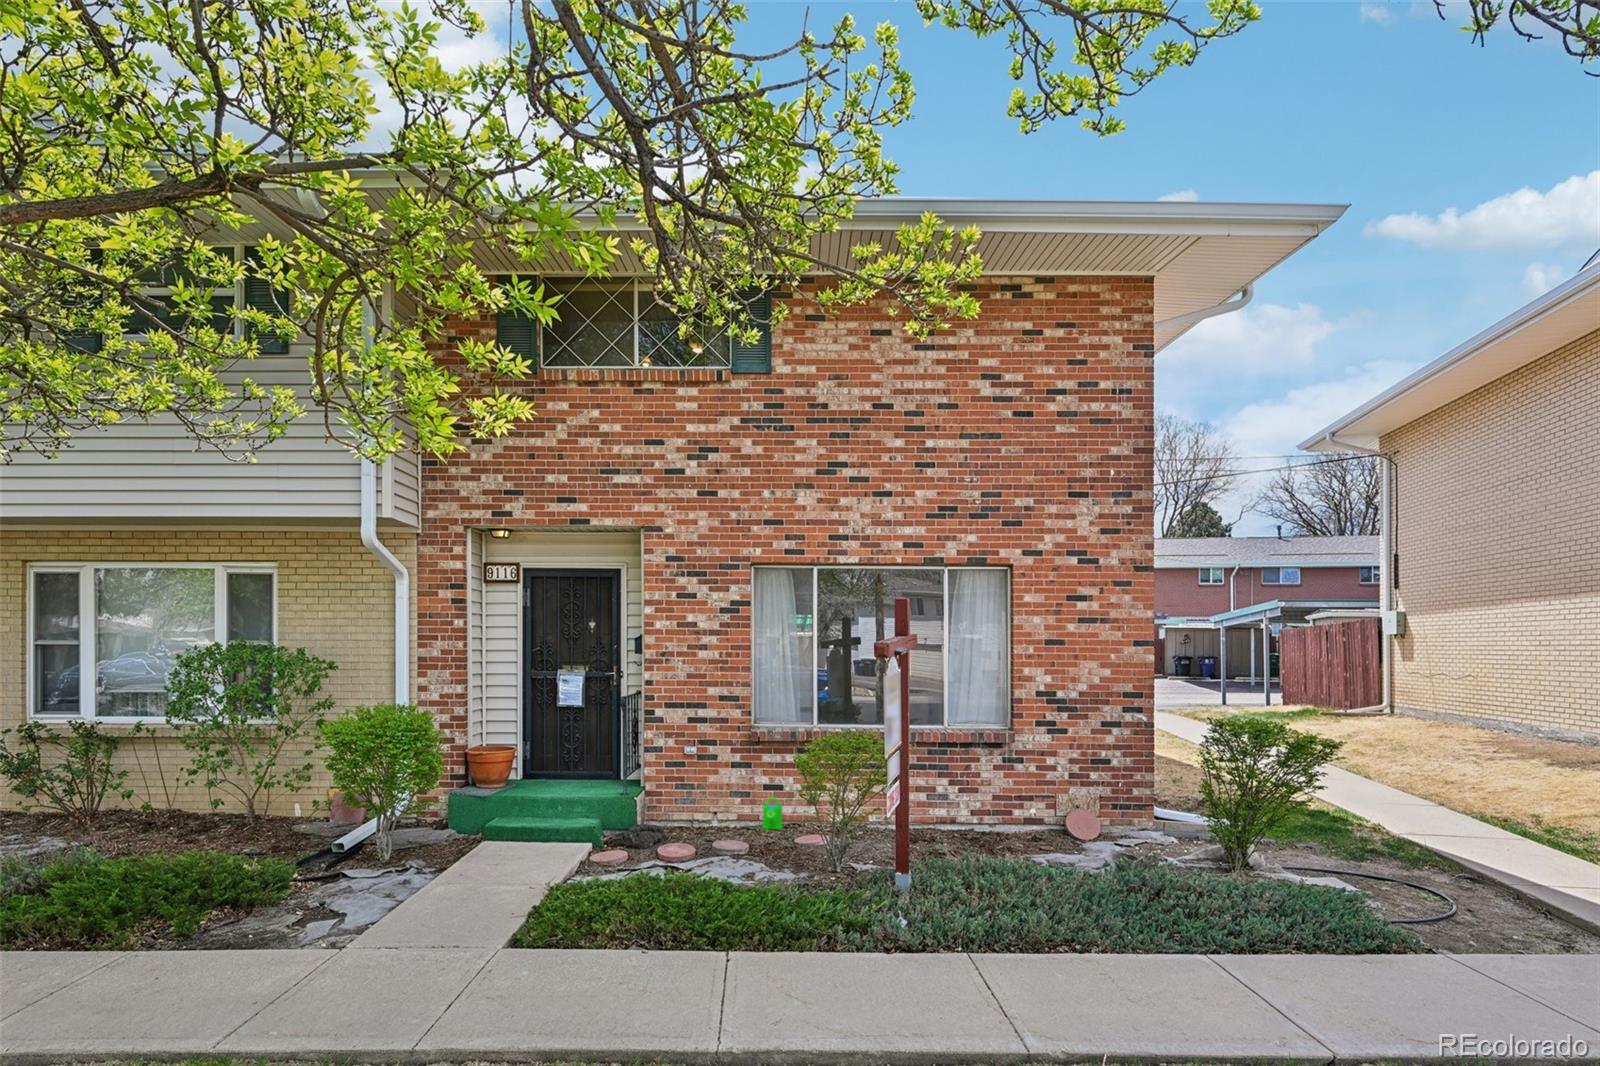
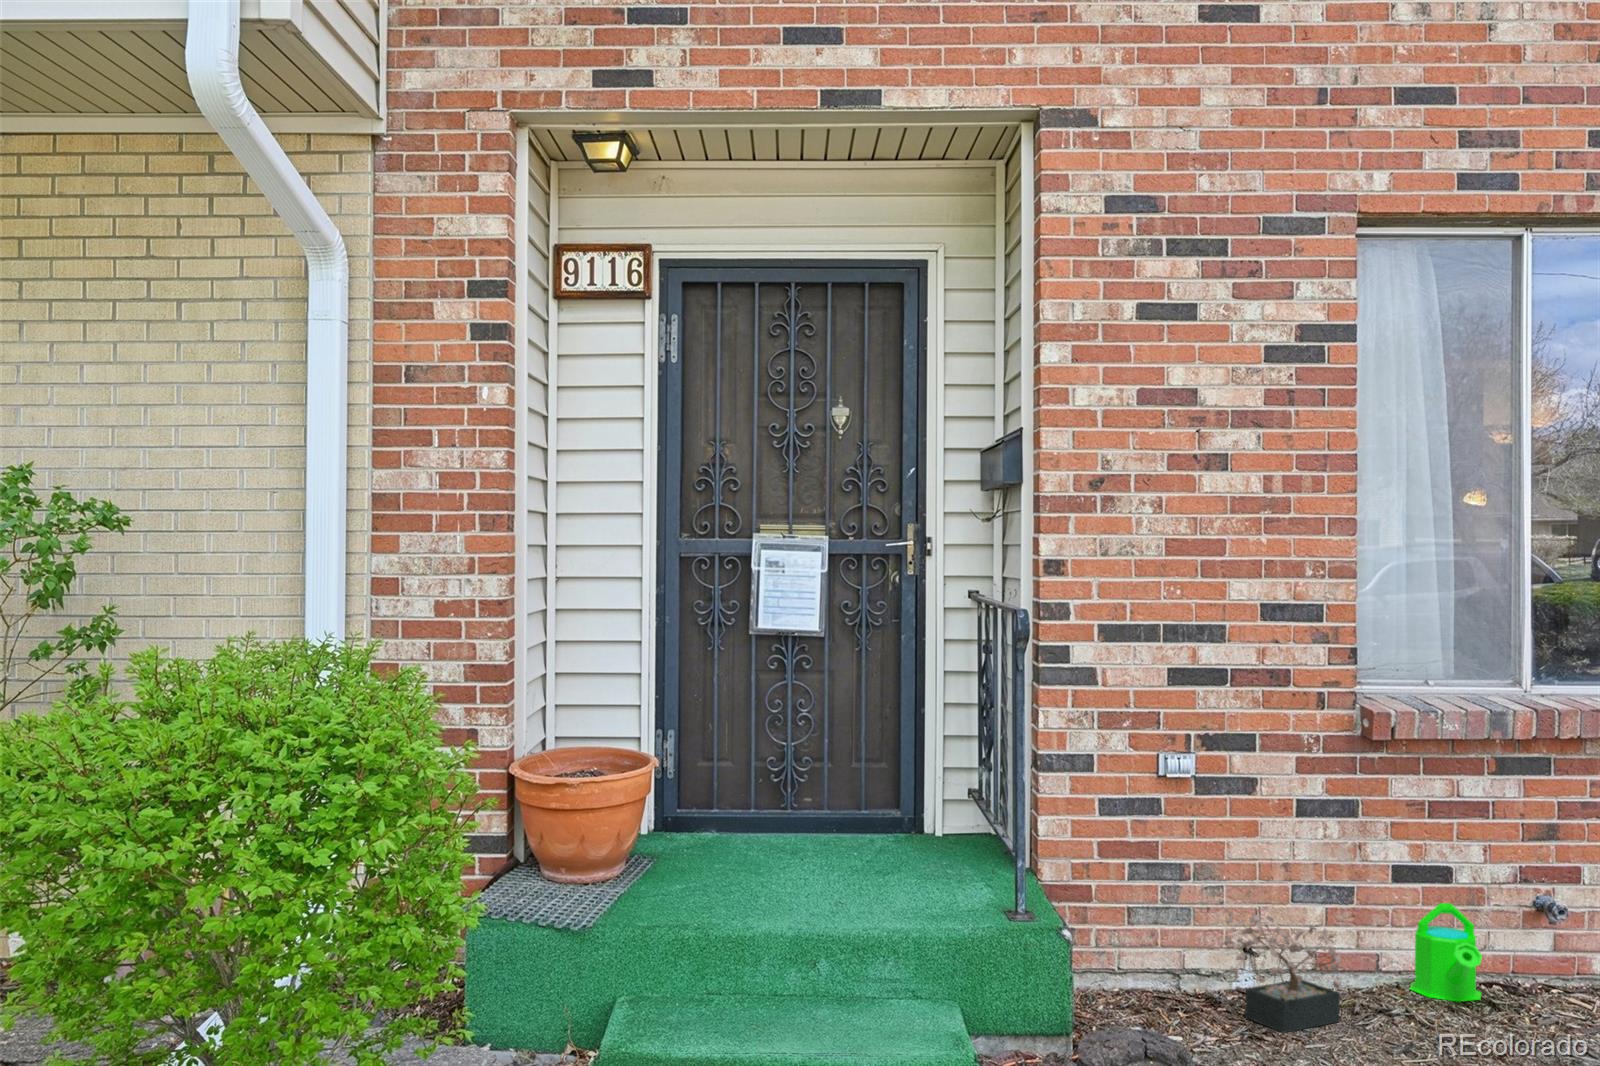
decorative plant: none [684,800,726,839] -> present [1223,912,1341,1033]

